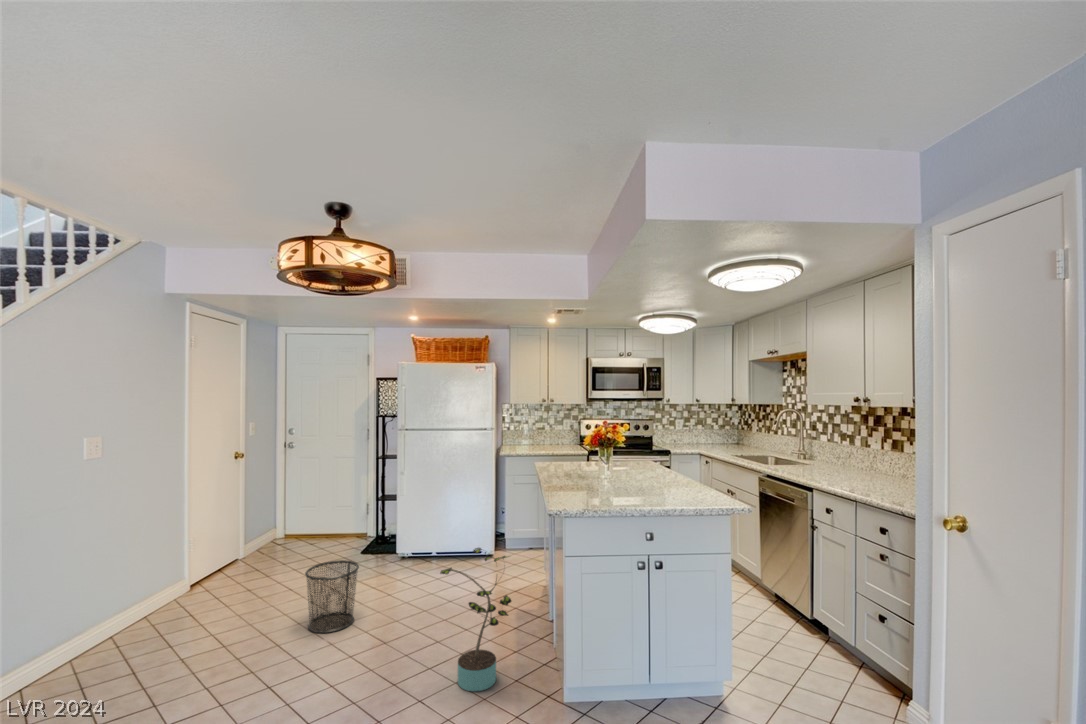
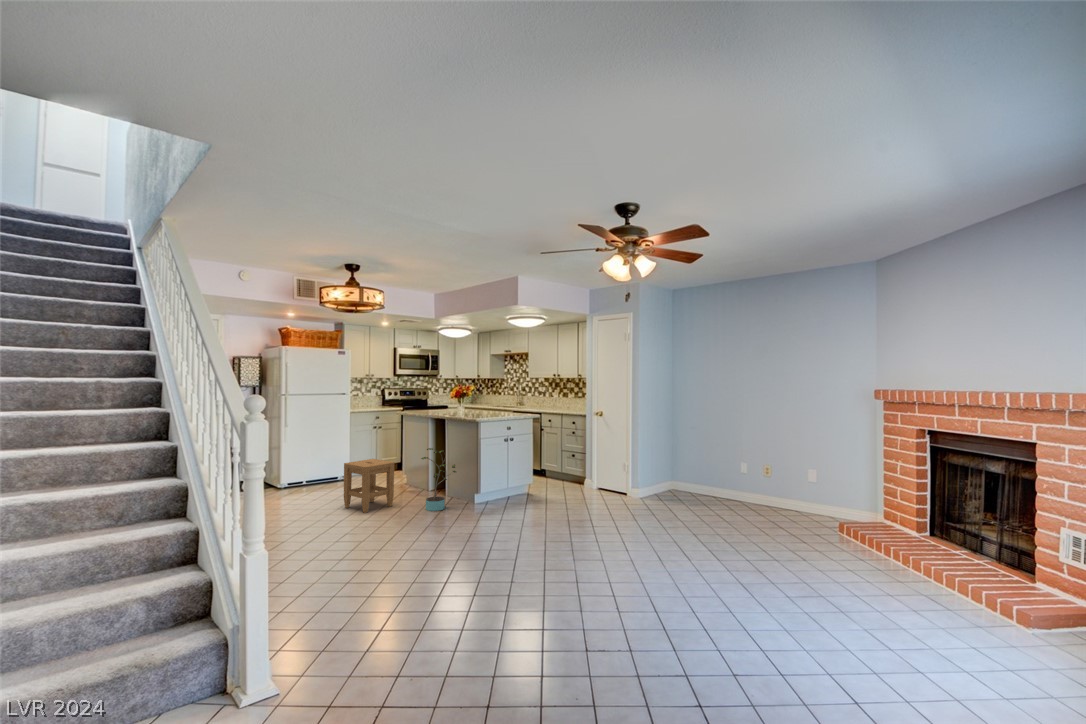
stool: none [375,542,441,647] -> present [344,459,394,513]
waste bin: present [305,560,359,633] -> none [298,478,333,518]

